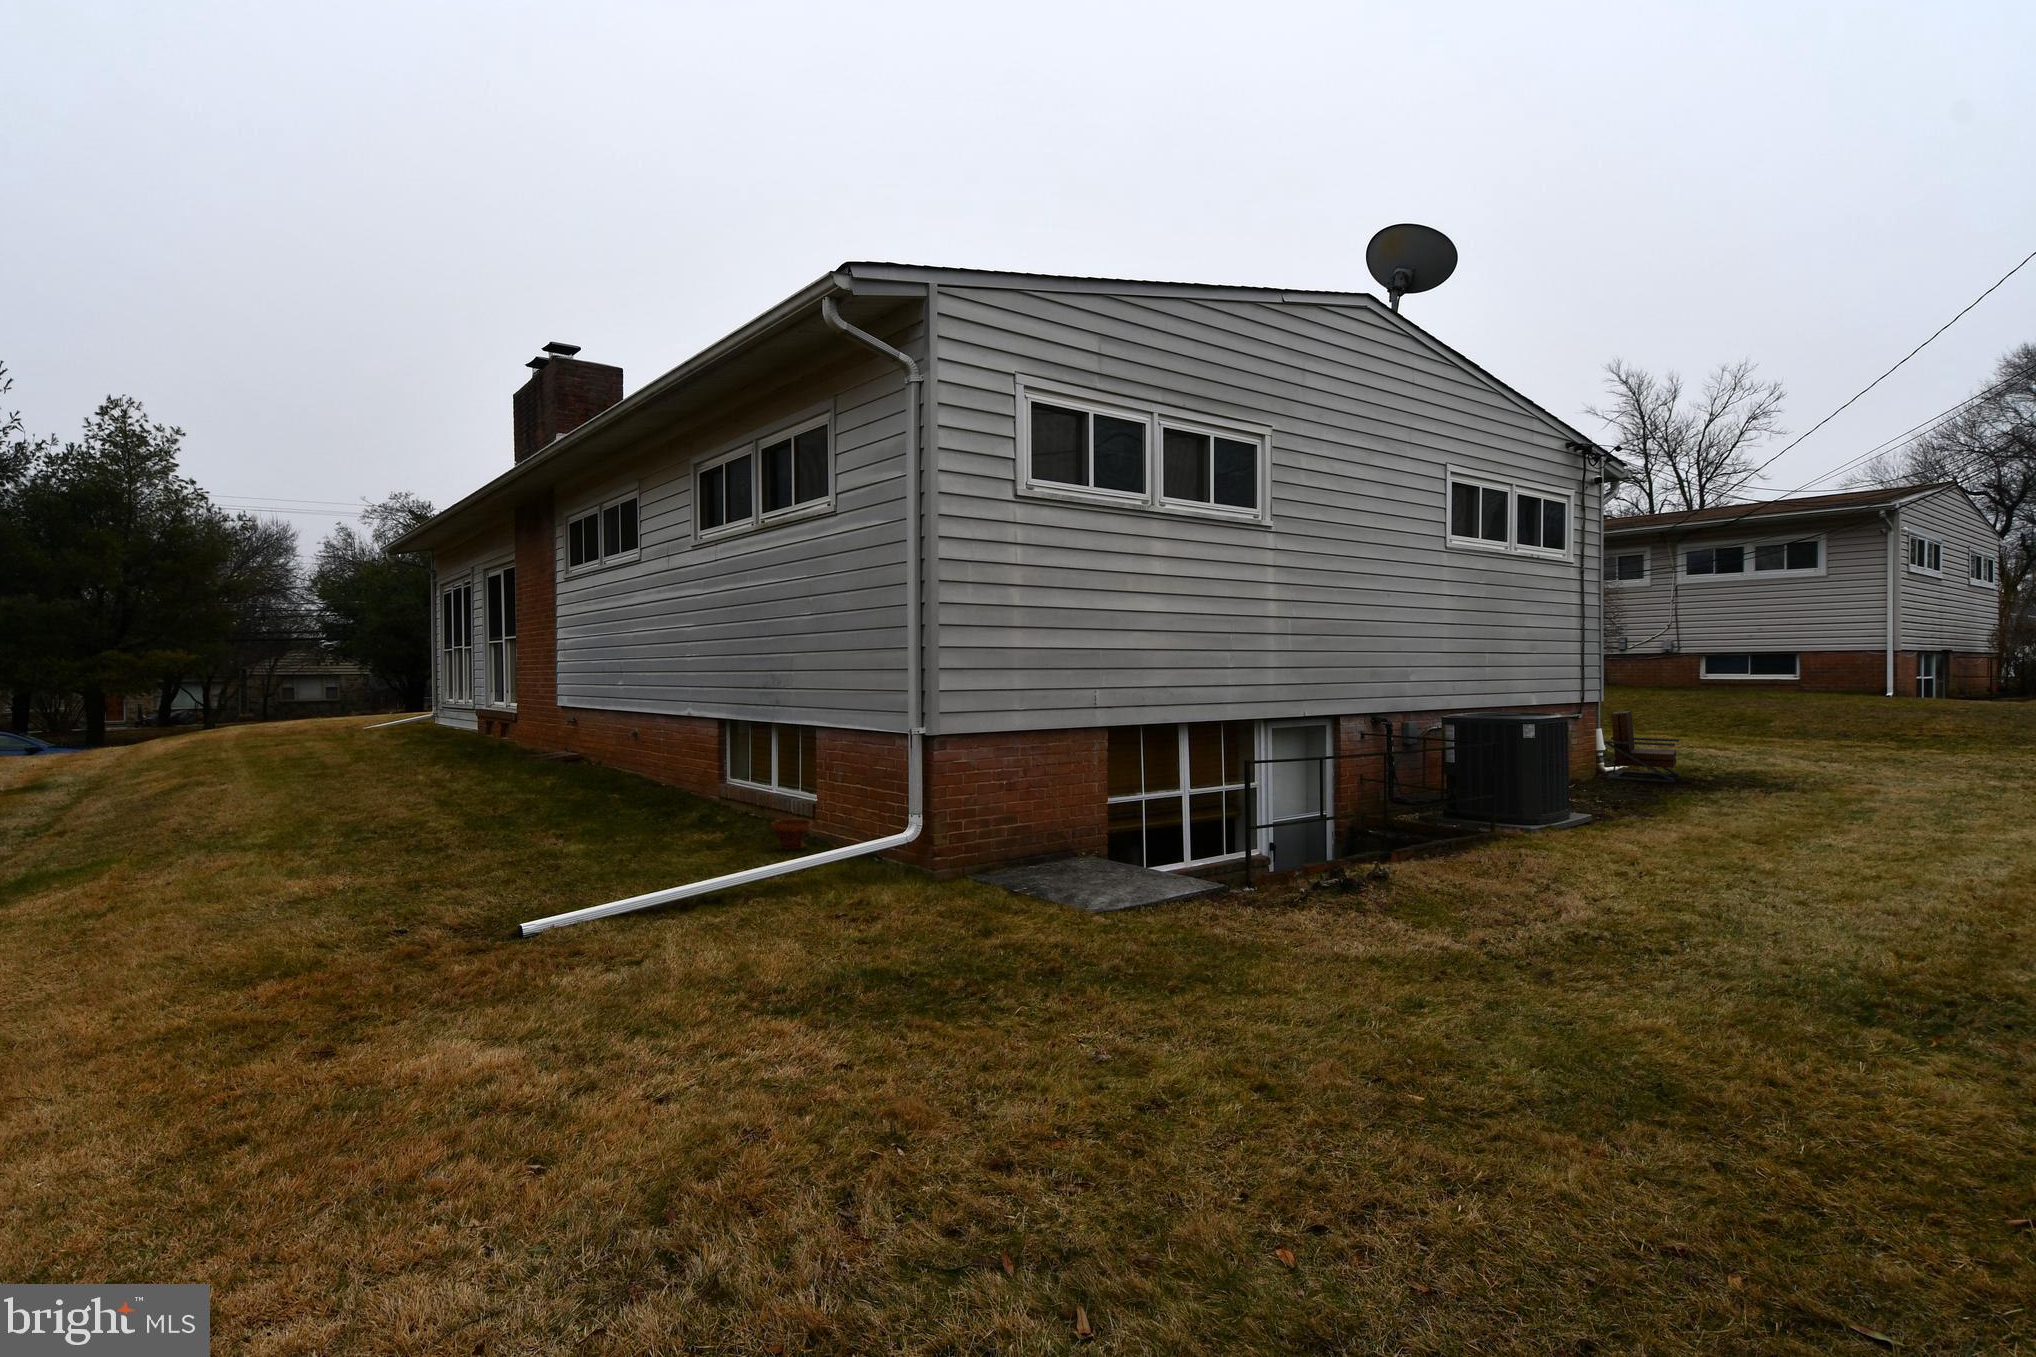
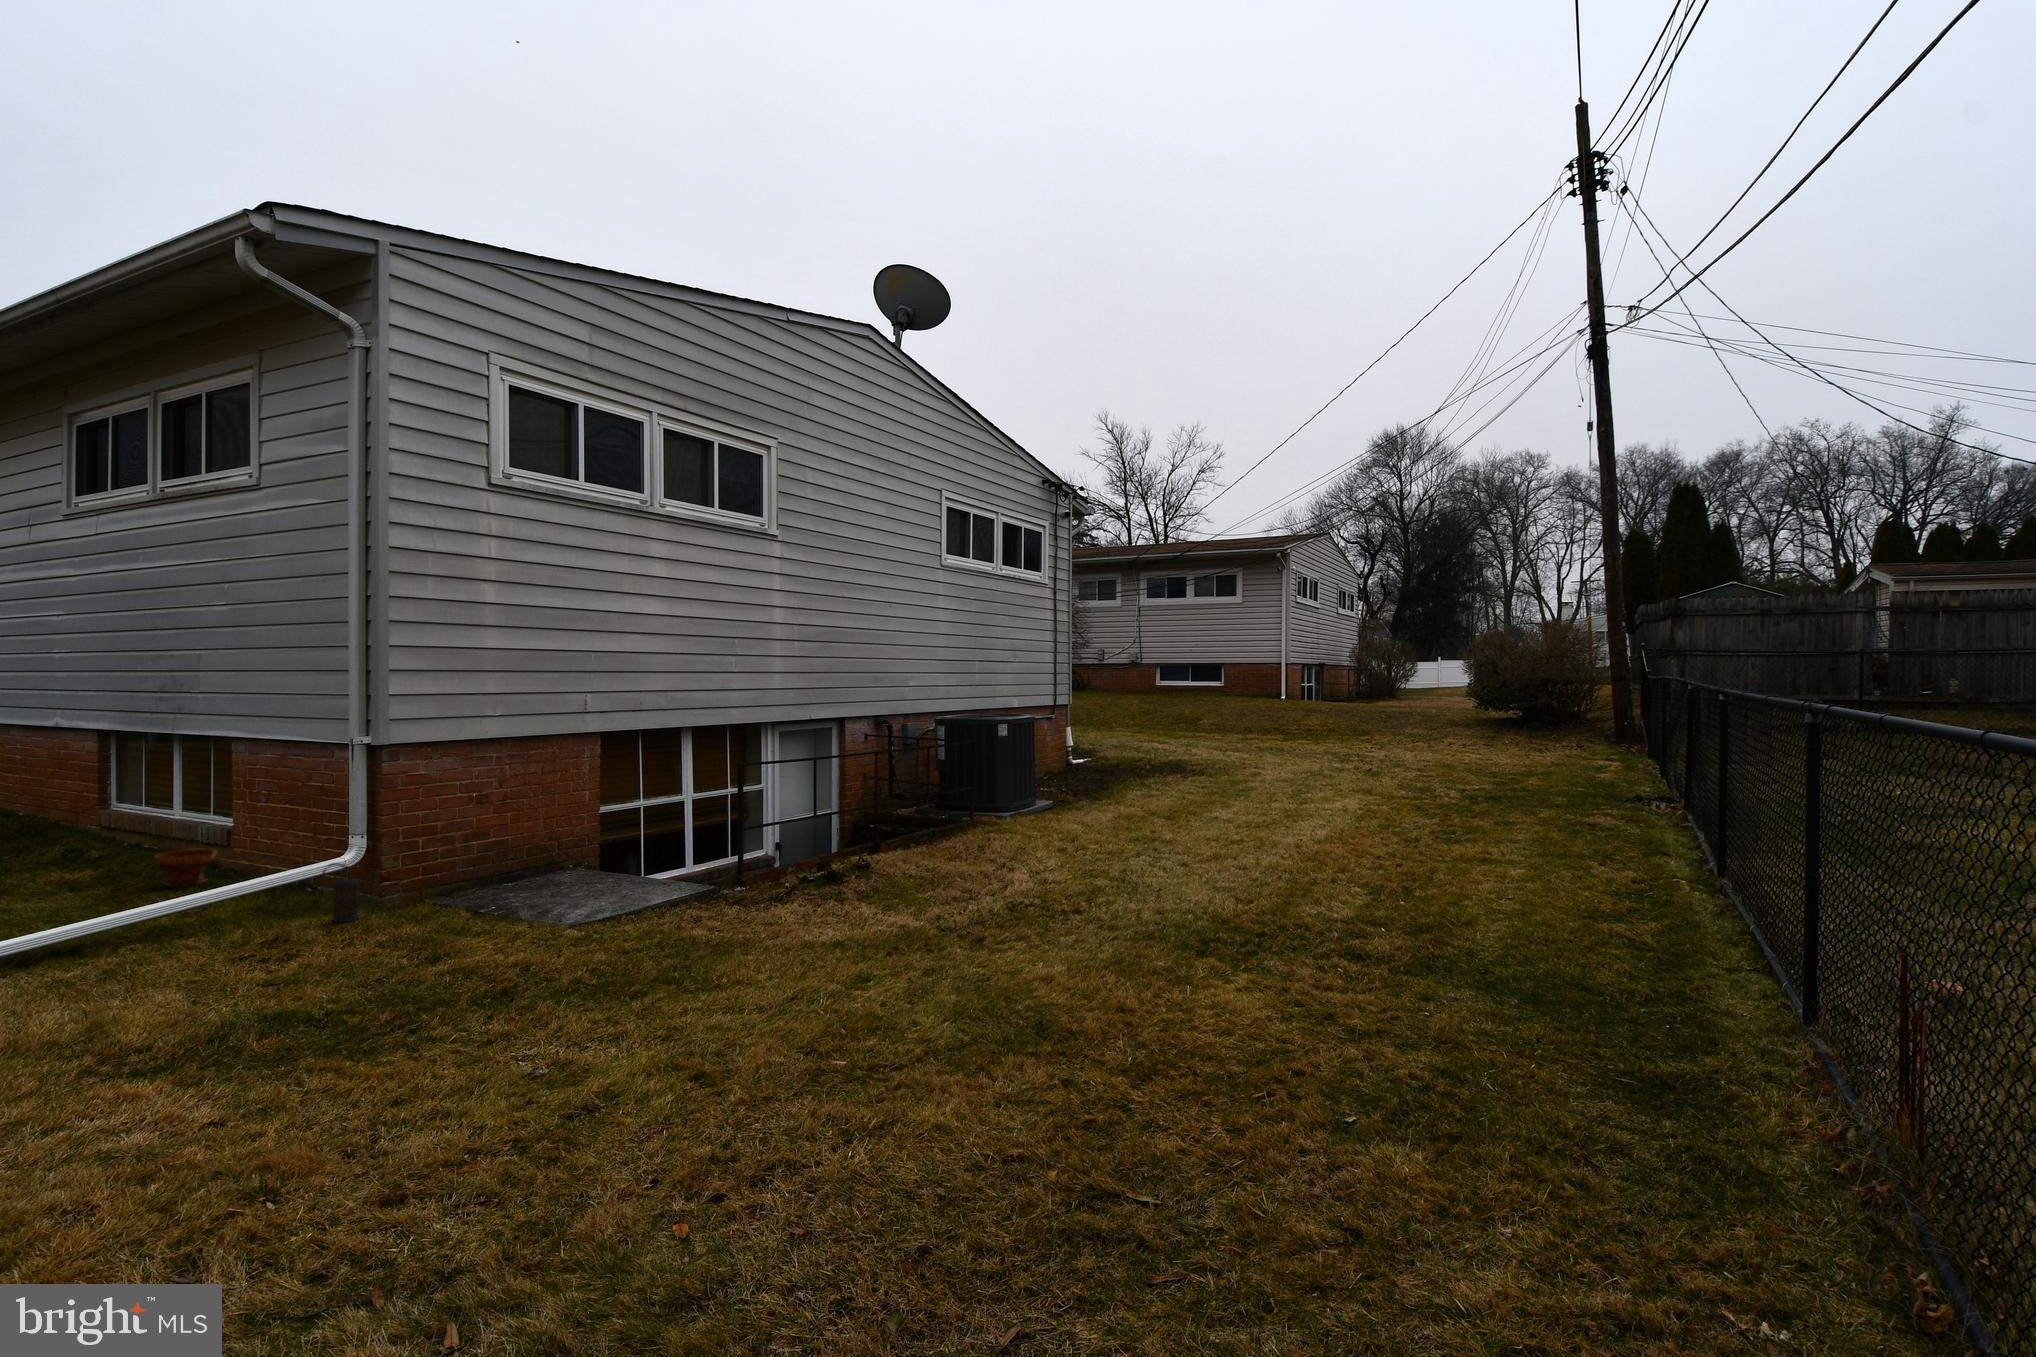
lounge chair: present [1604,711,1679,783] -> none [1074,712,1130,773]
watering can: none [891,838,929,890] -> present [321,863,371,922]

